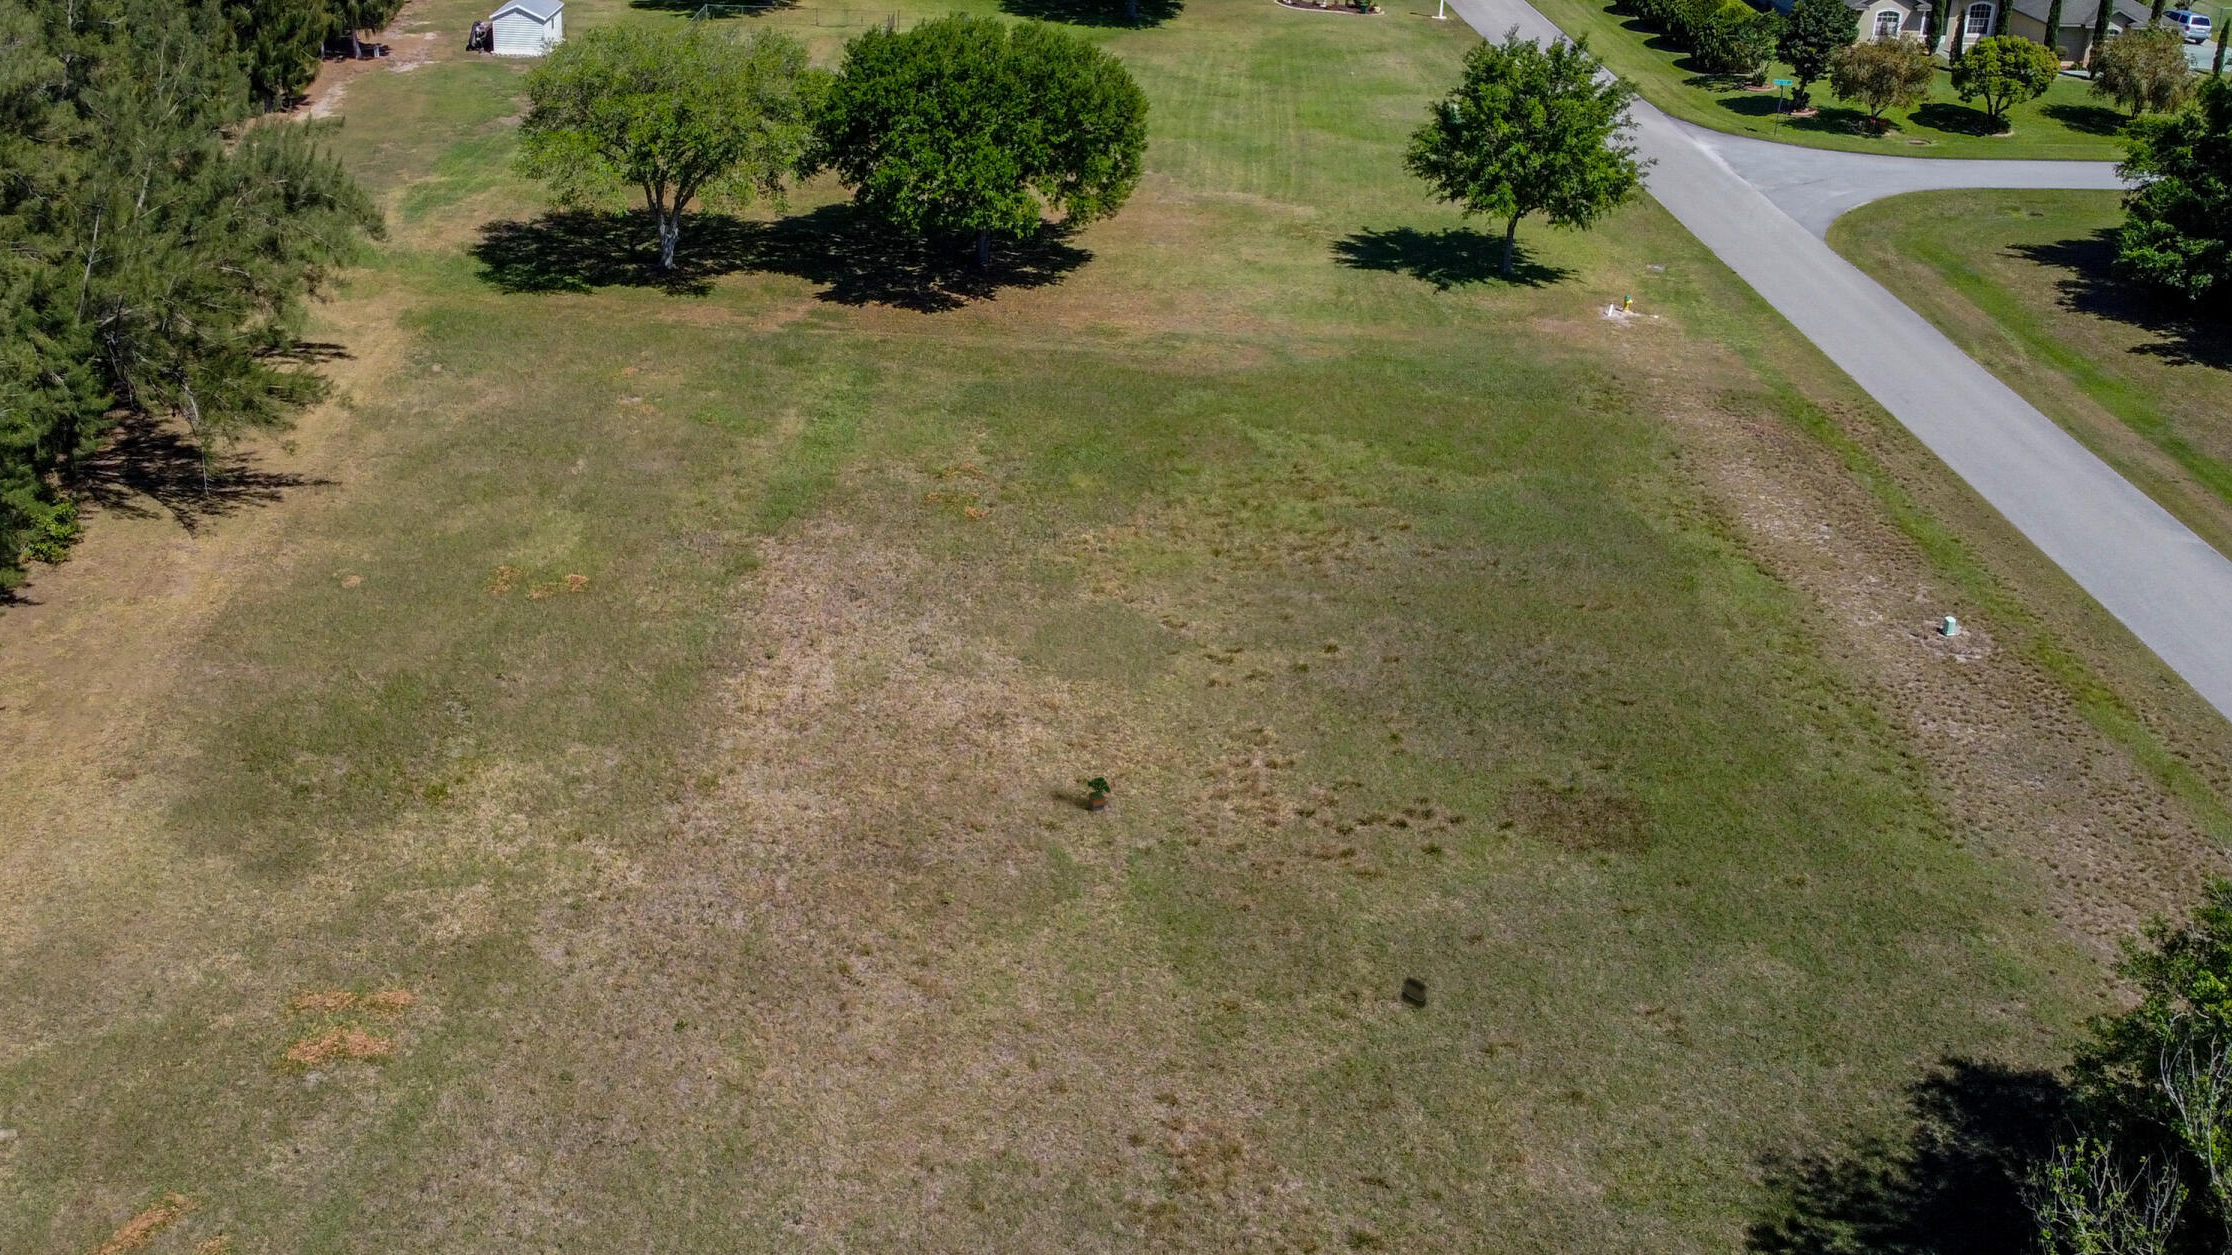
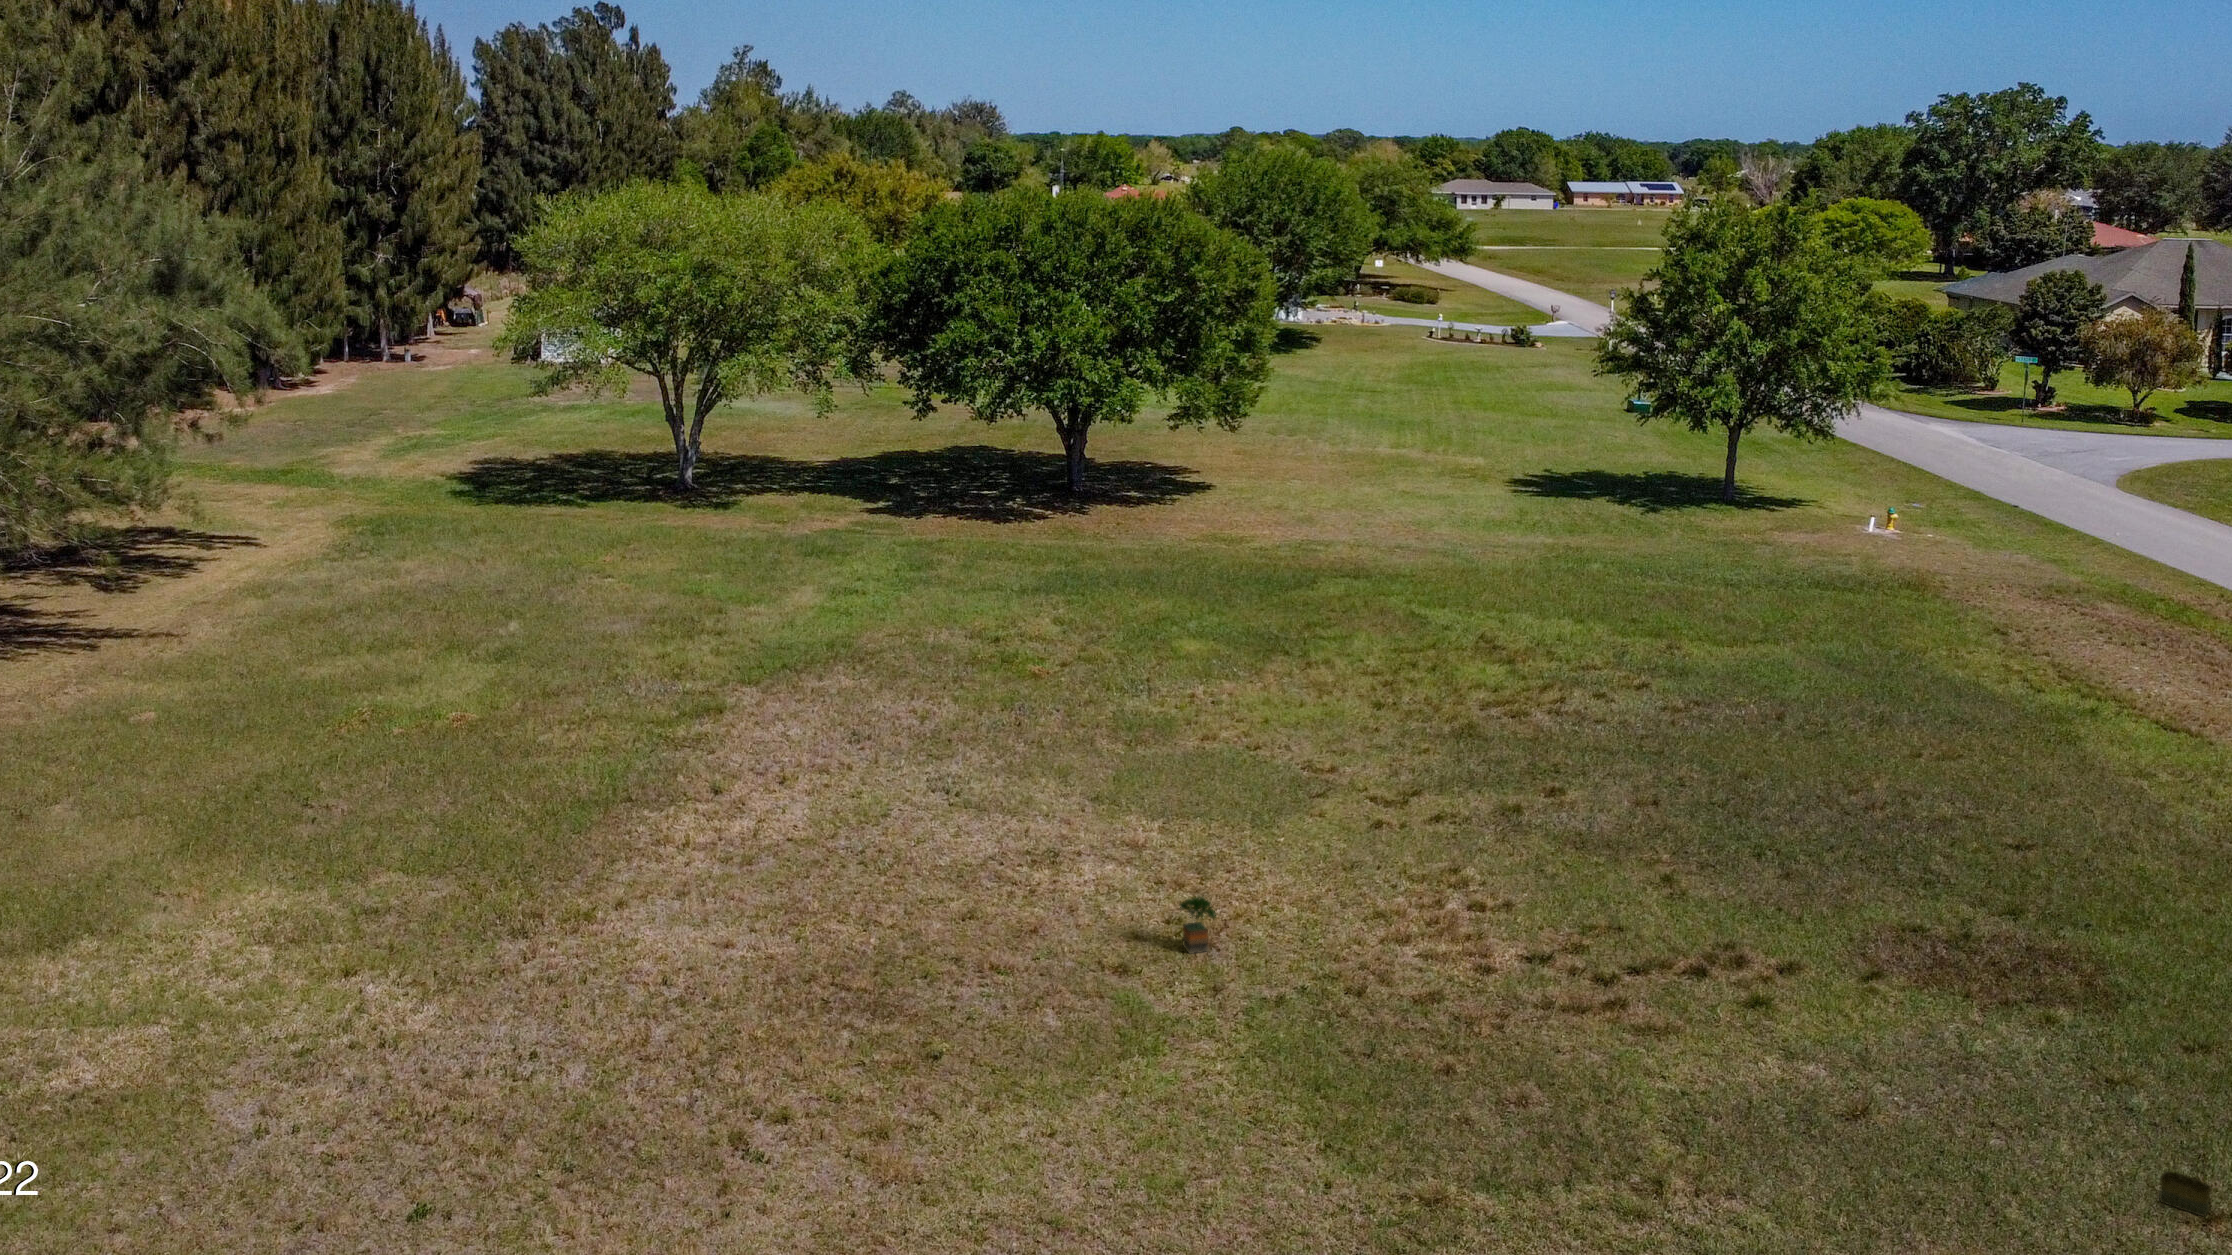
basket: present [1402,975,1428,1002] -> present [2159,1151,2212,1216]

